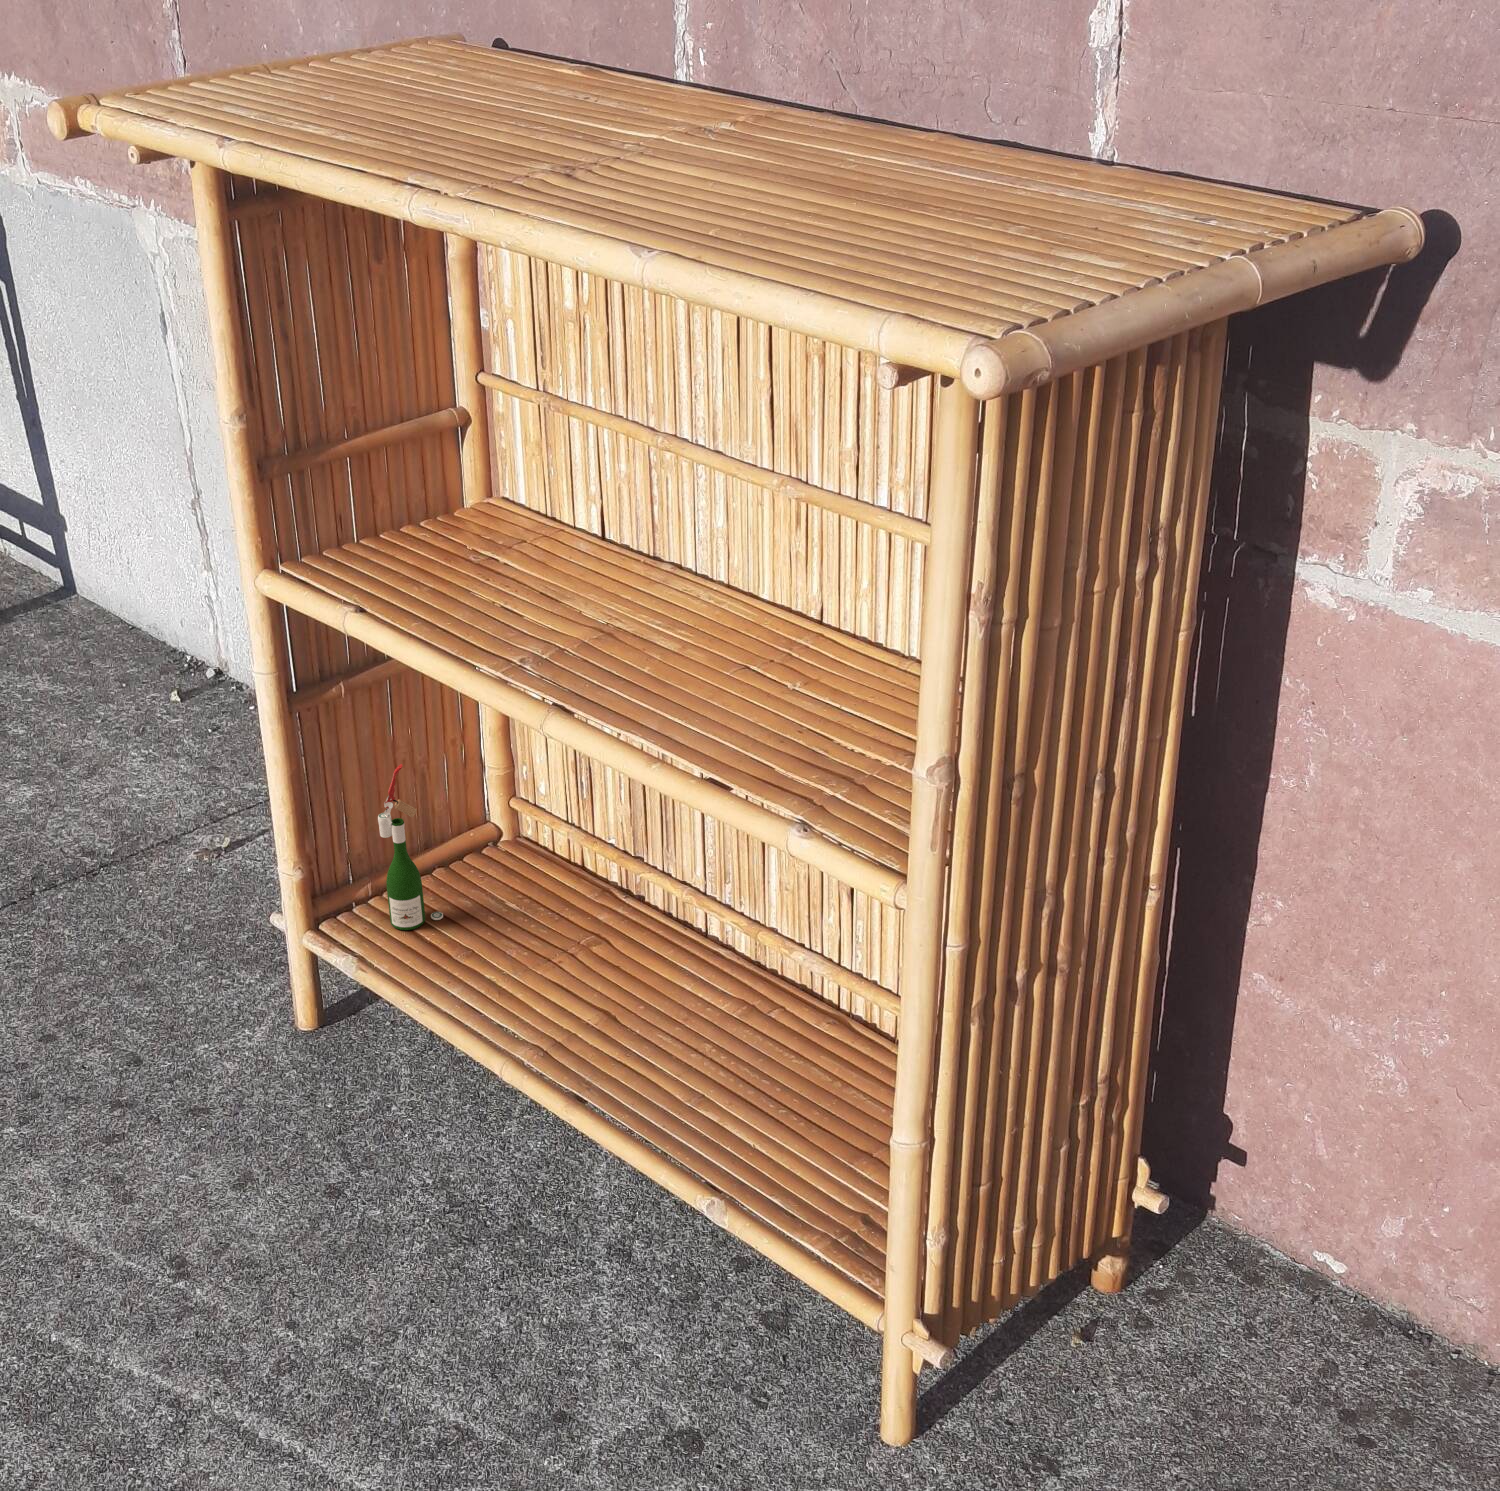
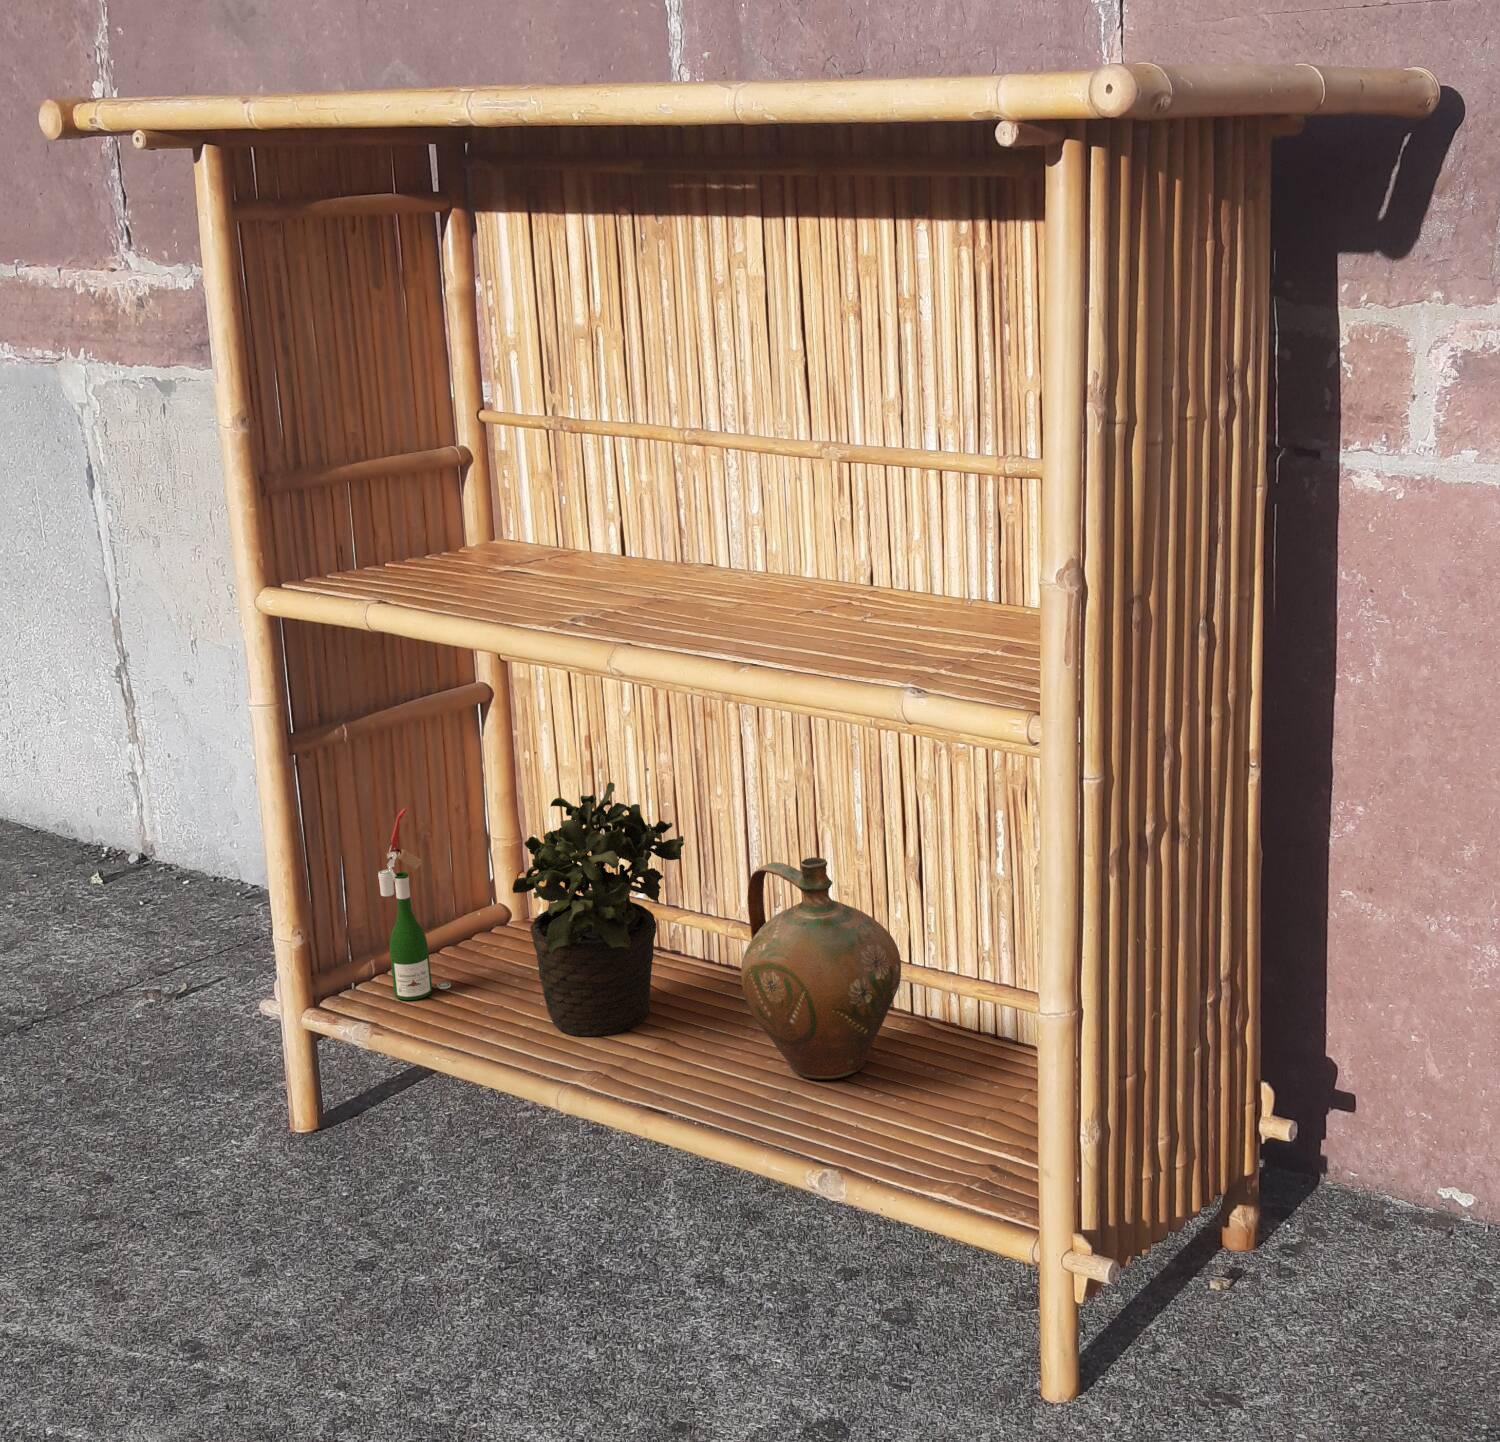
potted plant: none [487,776,654,1003] -> present [512,782,684,1036]
ceramic jug: none [670,890,822,1095] -> present [741,857,901,1079]

